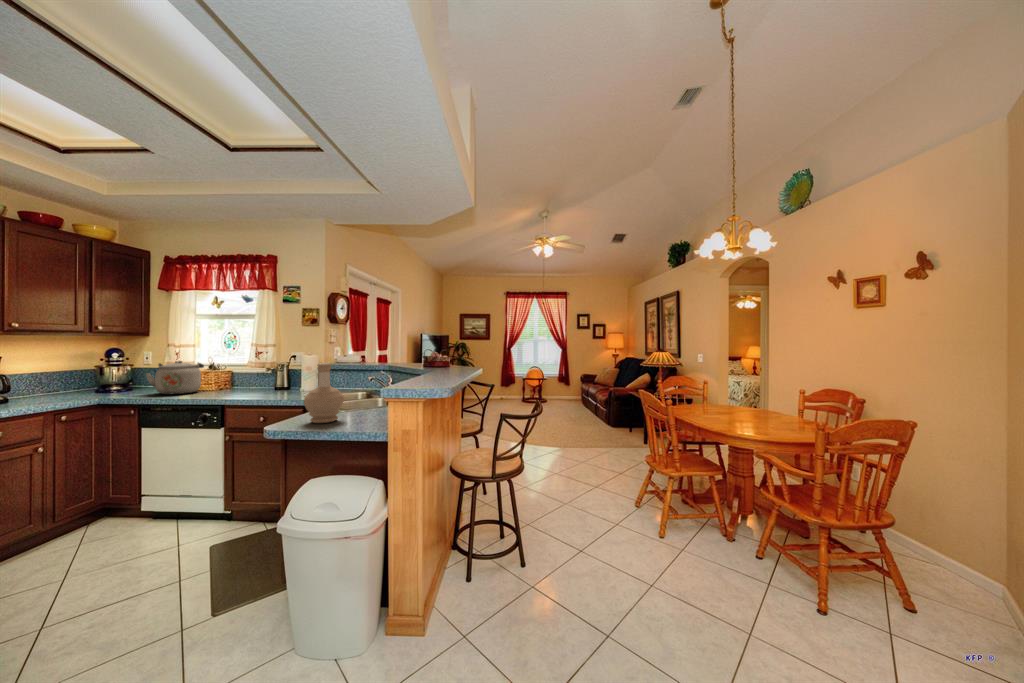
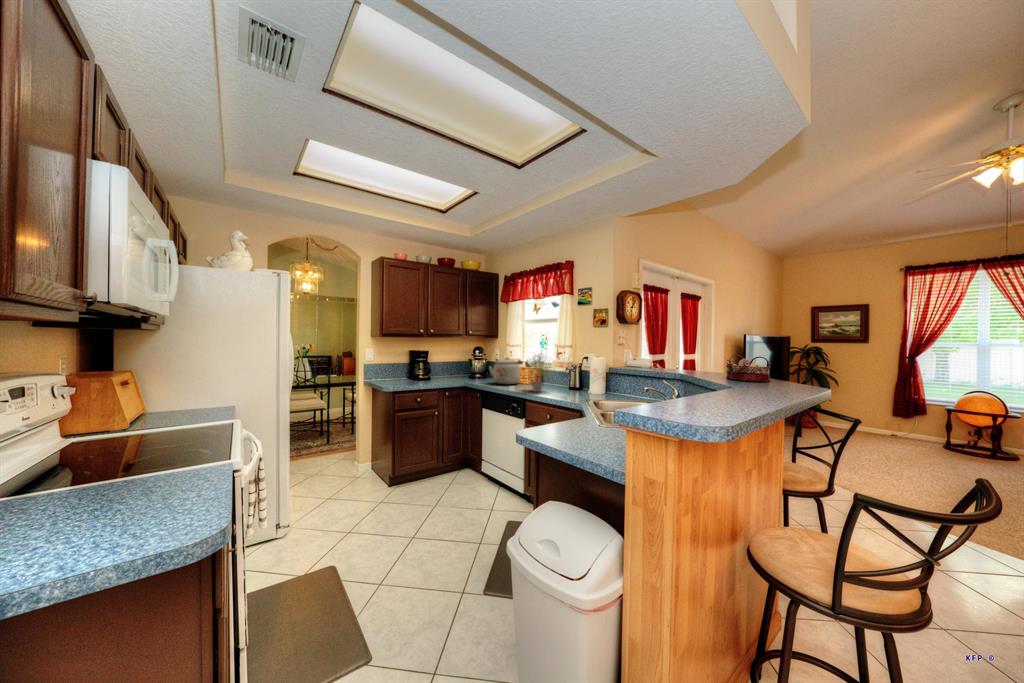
potted plant: none [215,349,261,397] -> present [529,354,552,392]
bottle: present [304,363,344,423] -> none [557,369,598,438]

